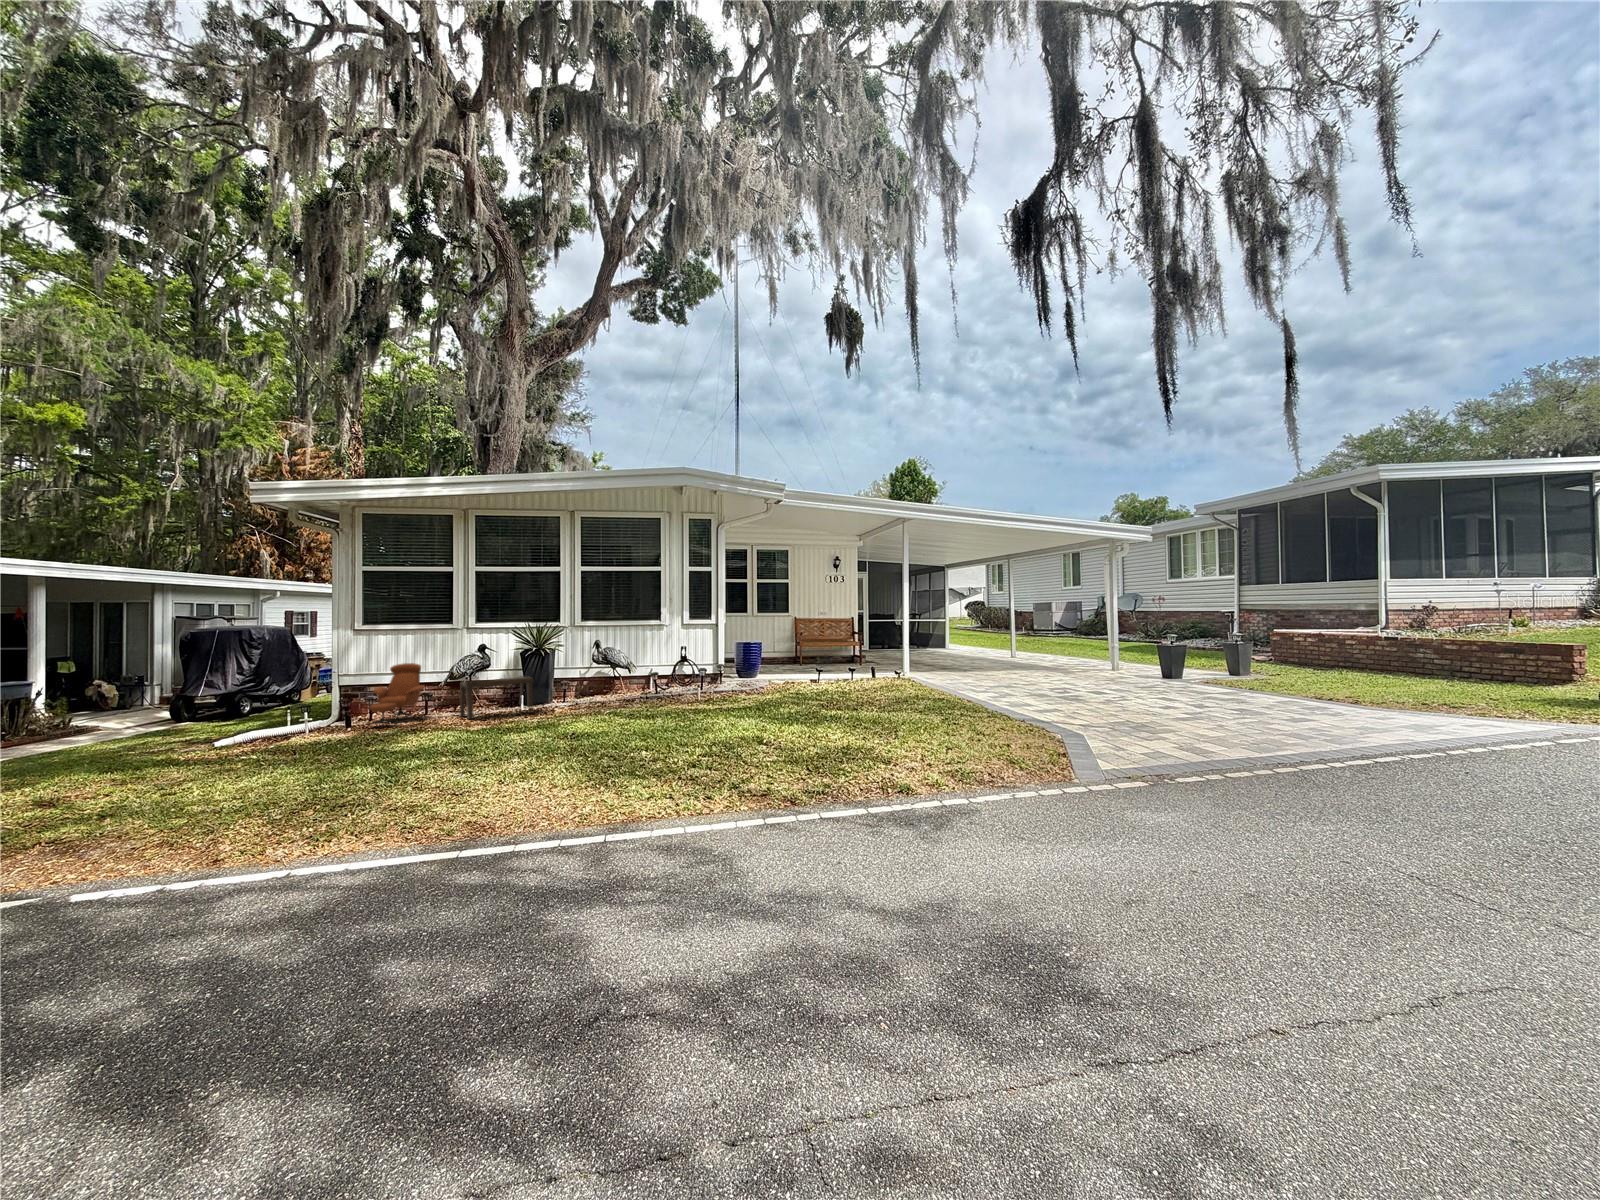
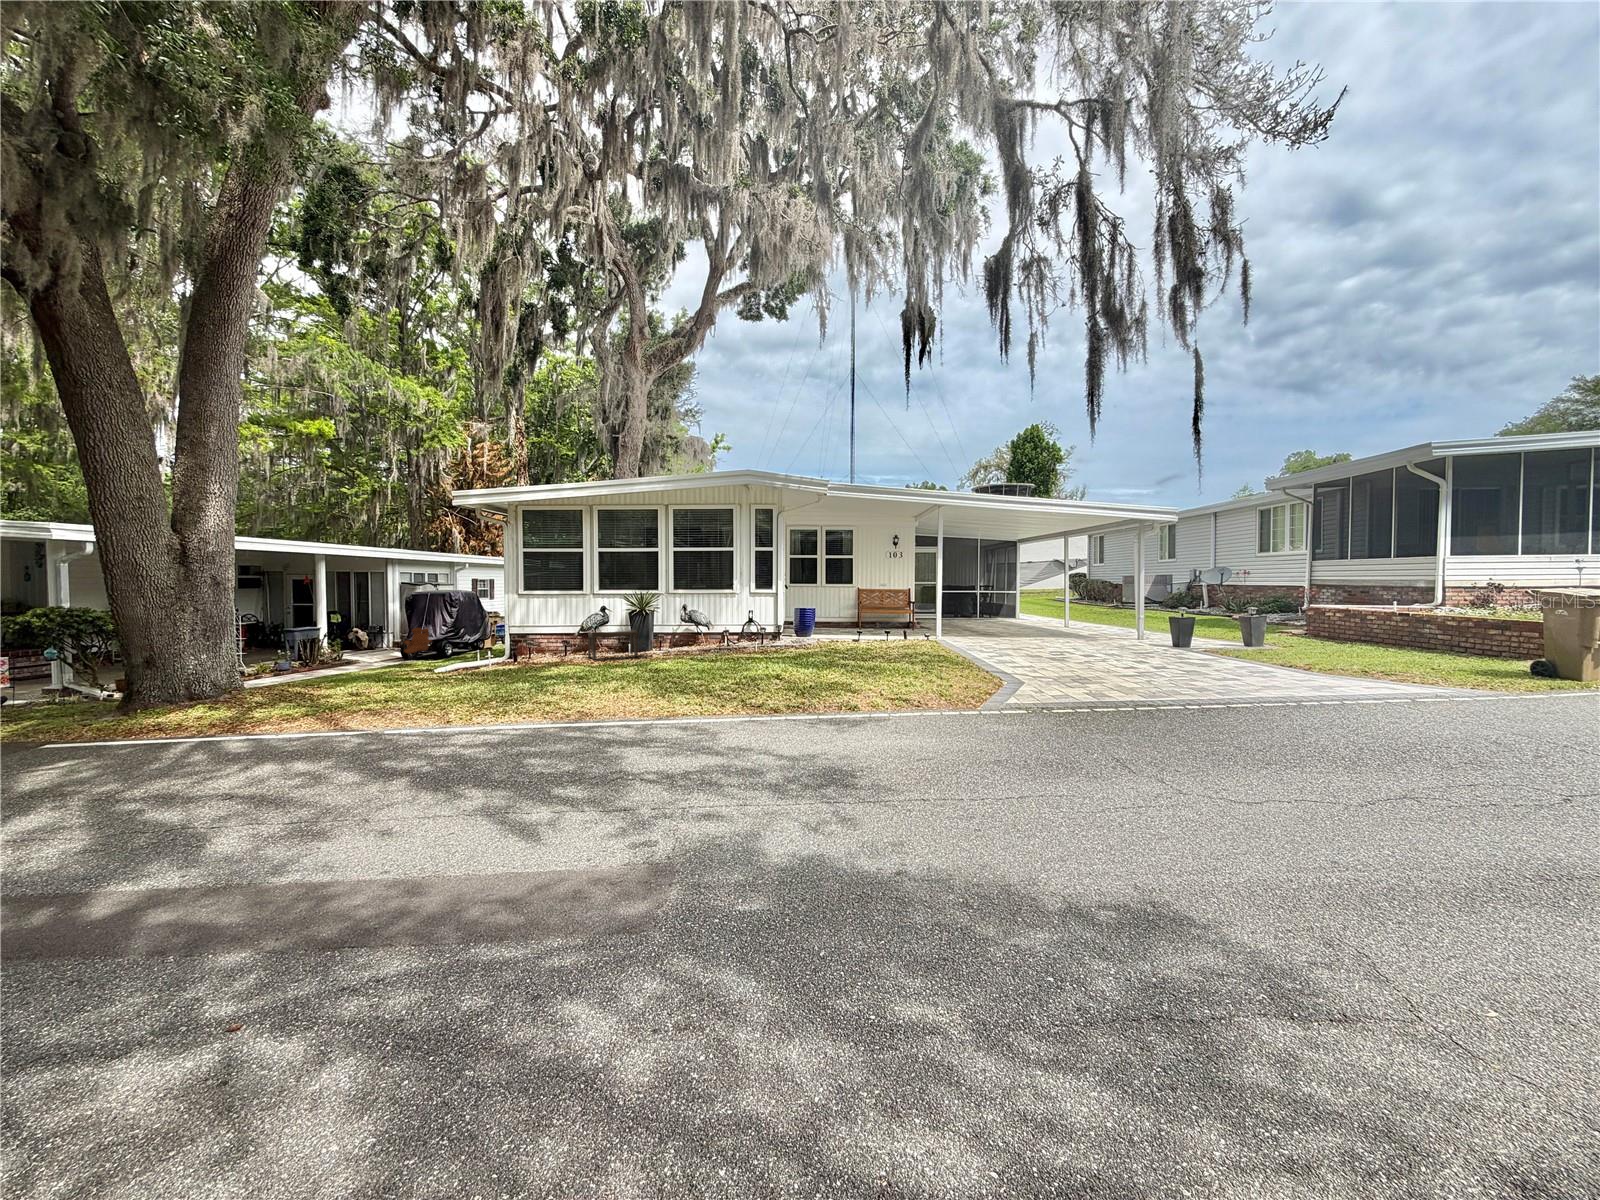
lounge chair: present [370,663,425,727] -> present [404,628,431,660]

